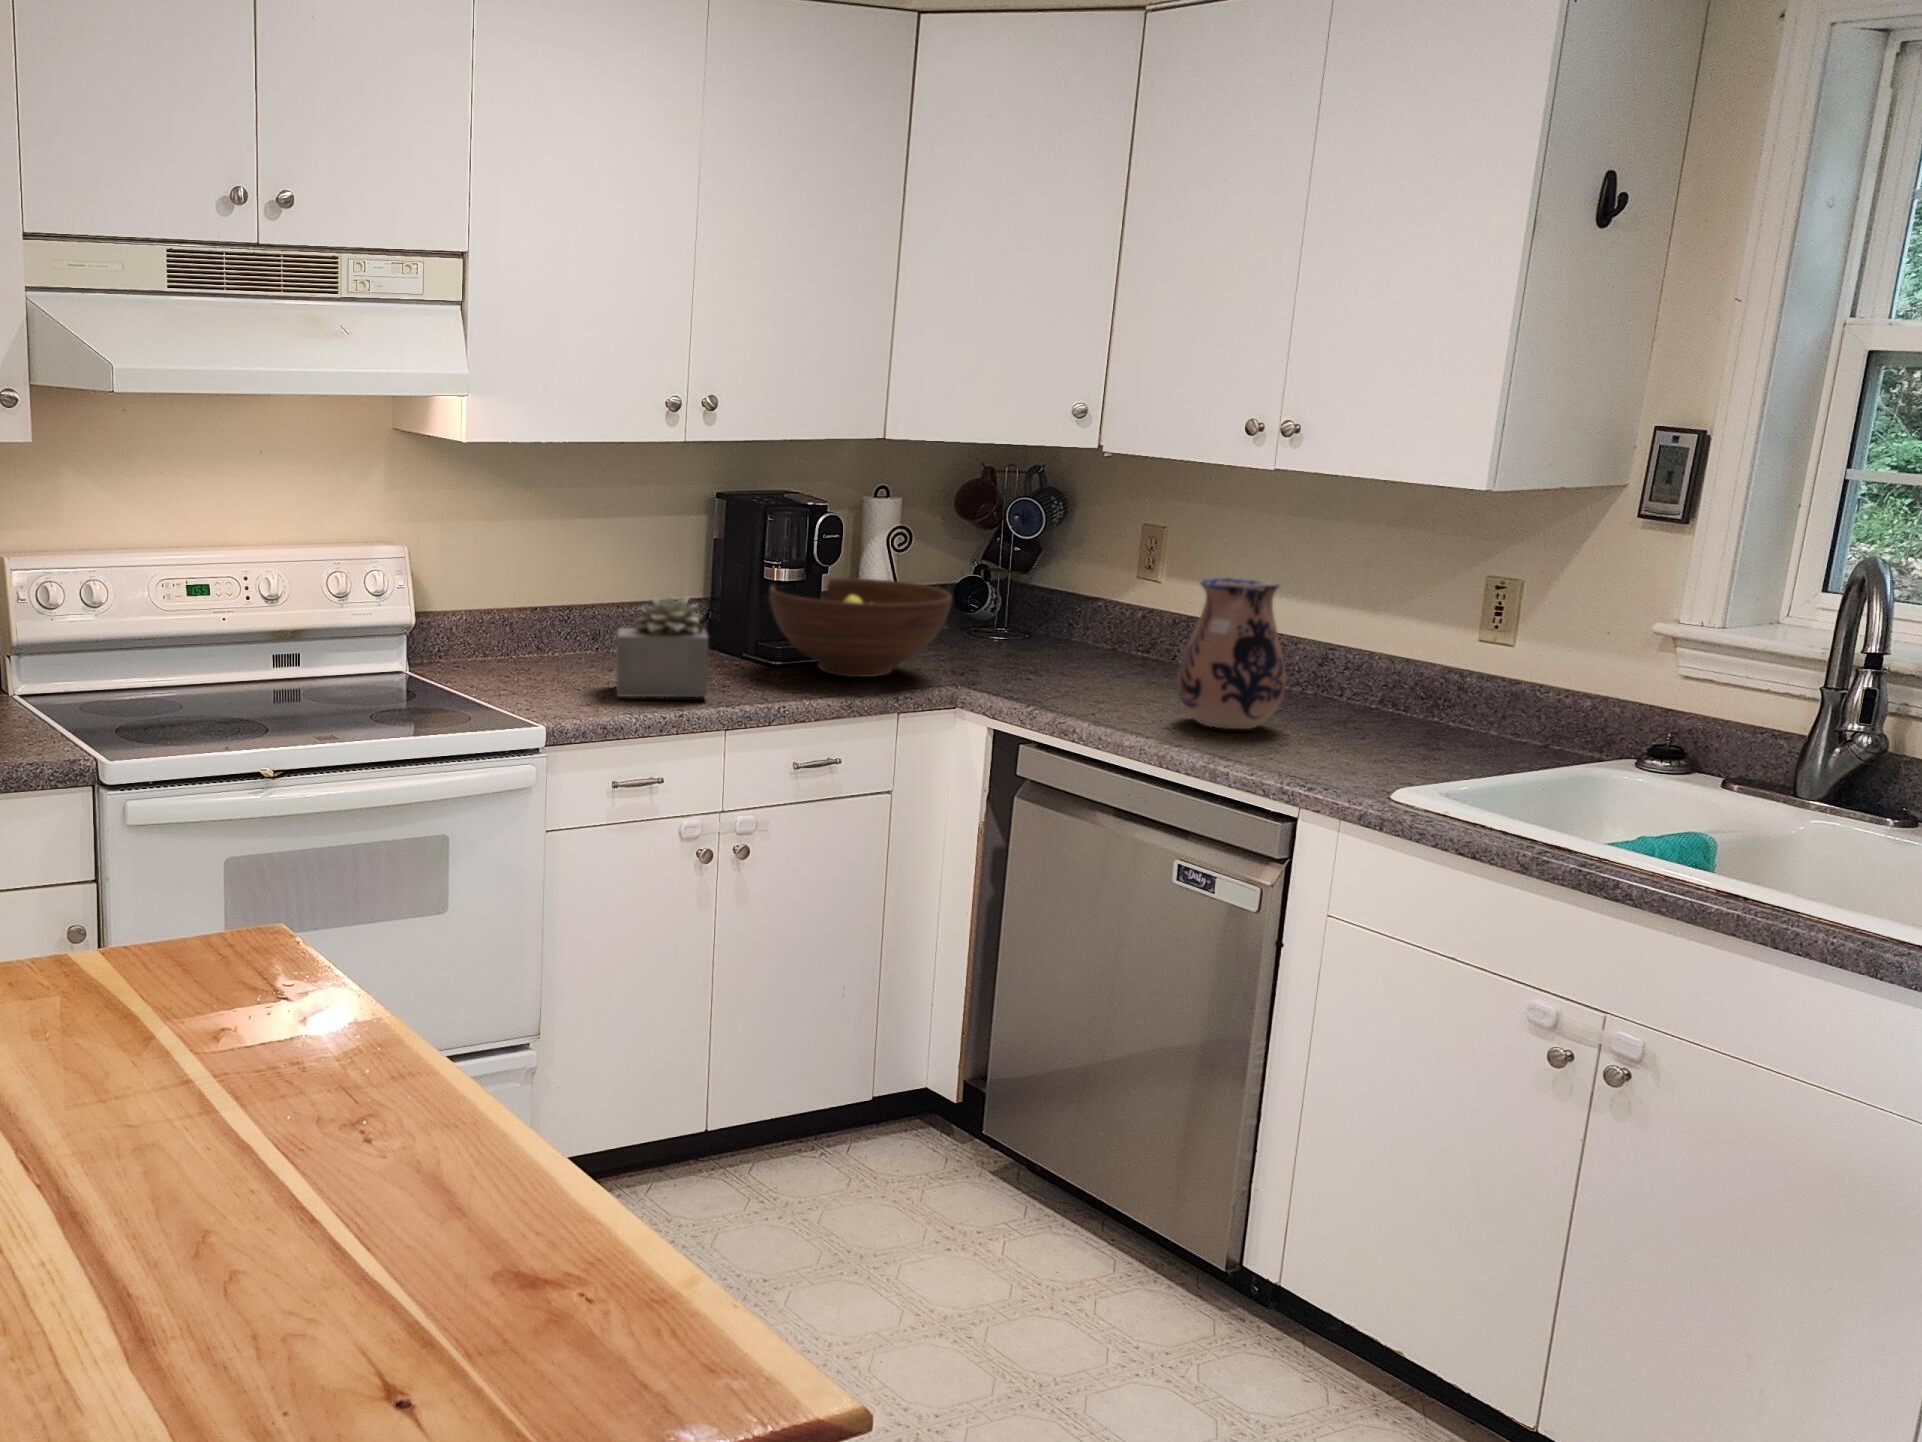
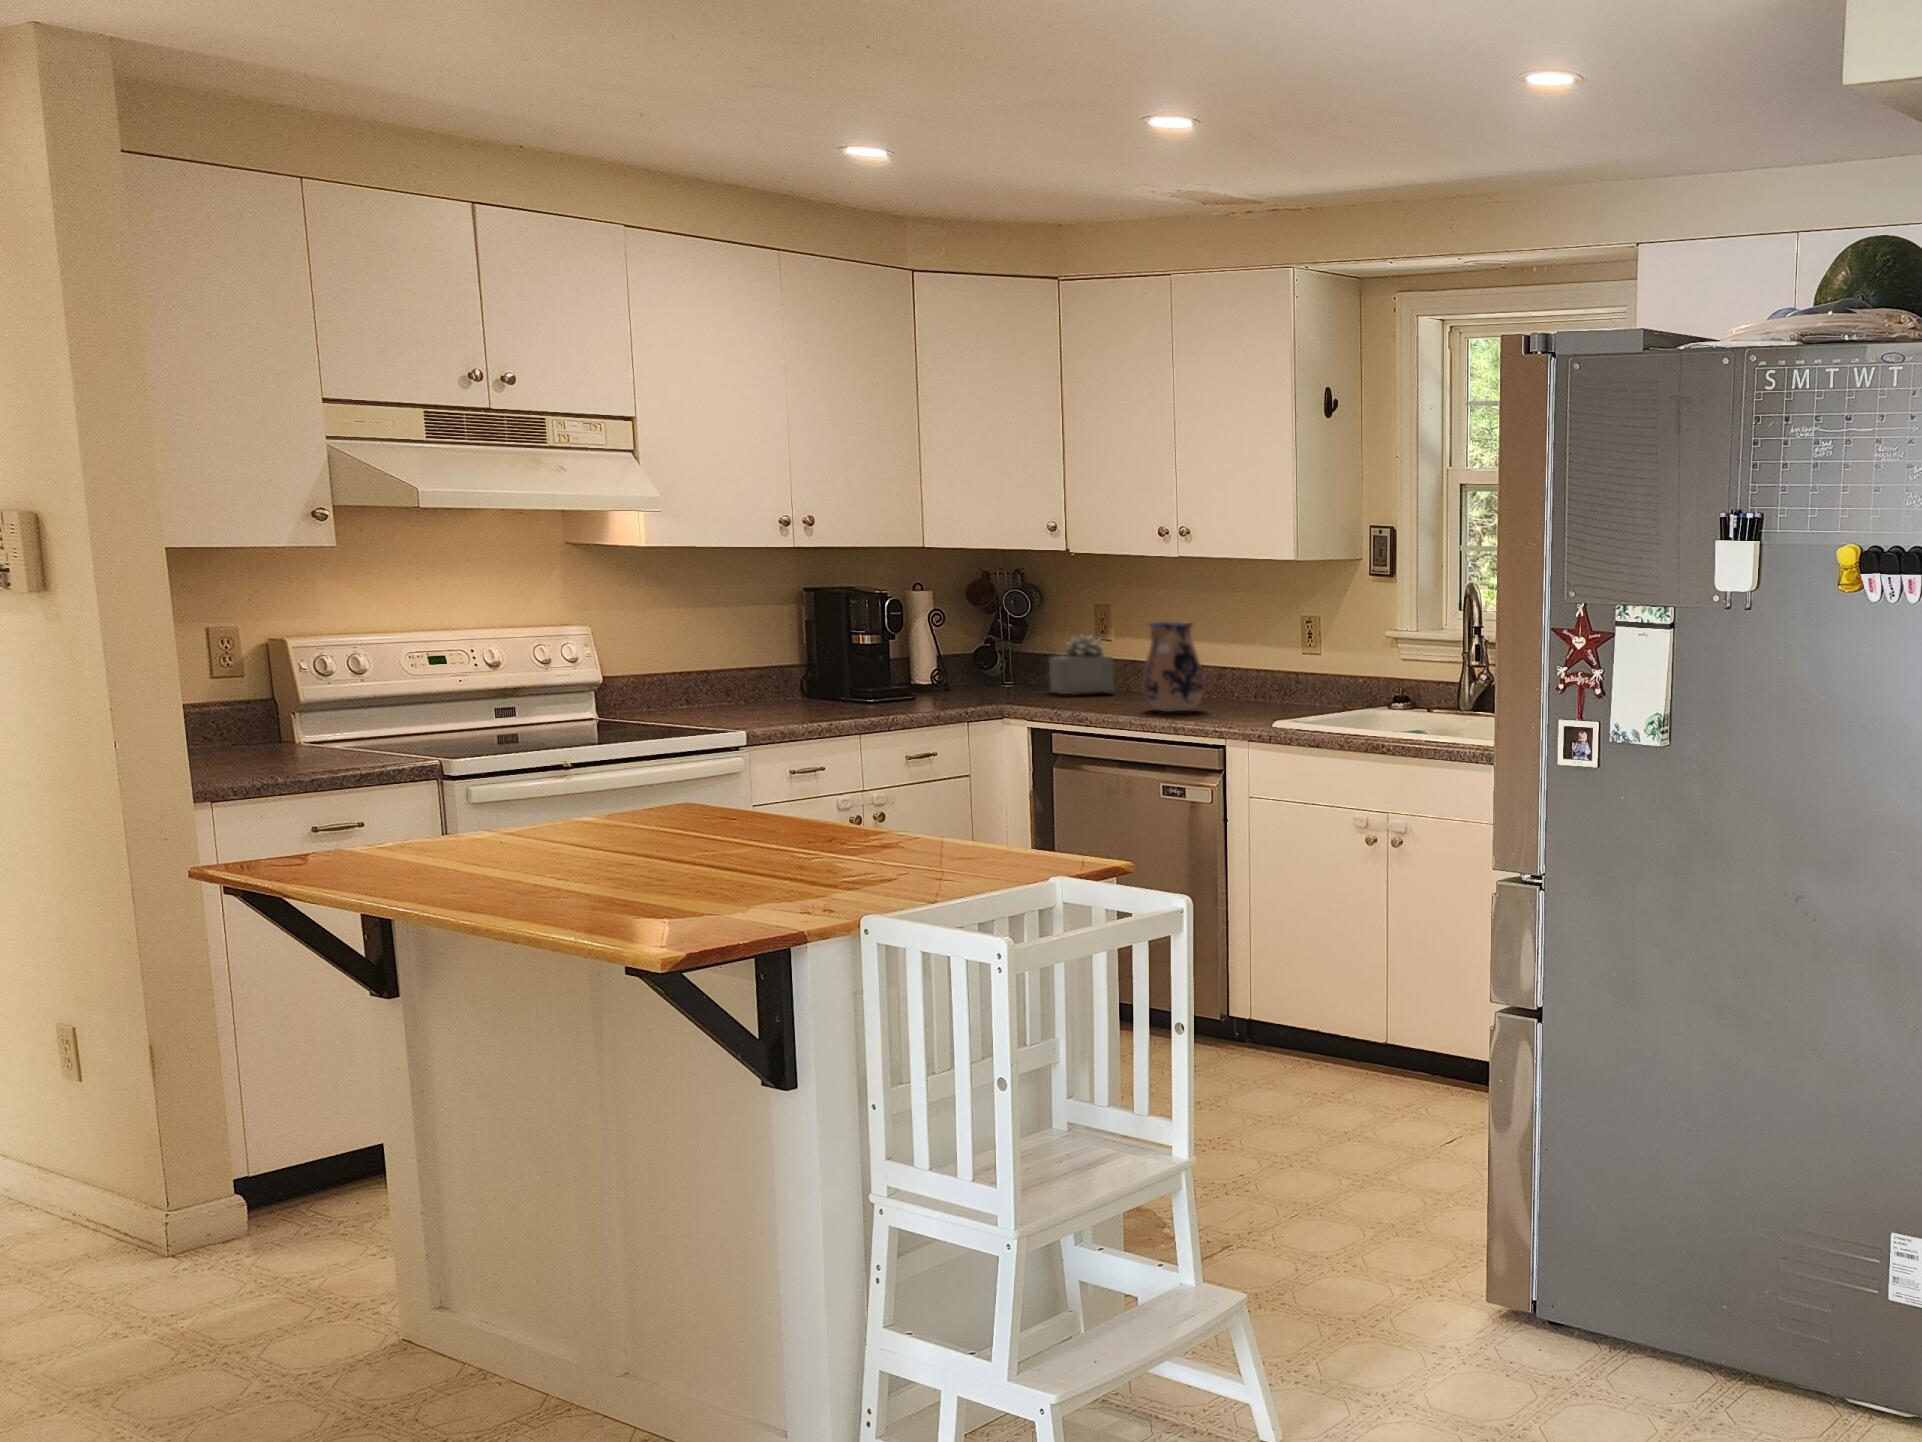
fruit bowl: present [769,578,952,677] -> none [861,644,989,706]
succulent plant: present [616,595,708,697] -> present [1049,635,1114,694]

